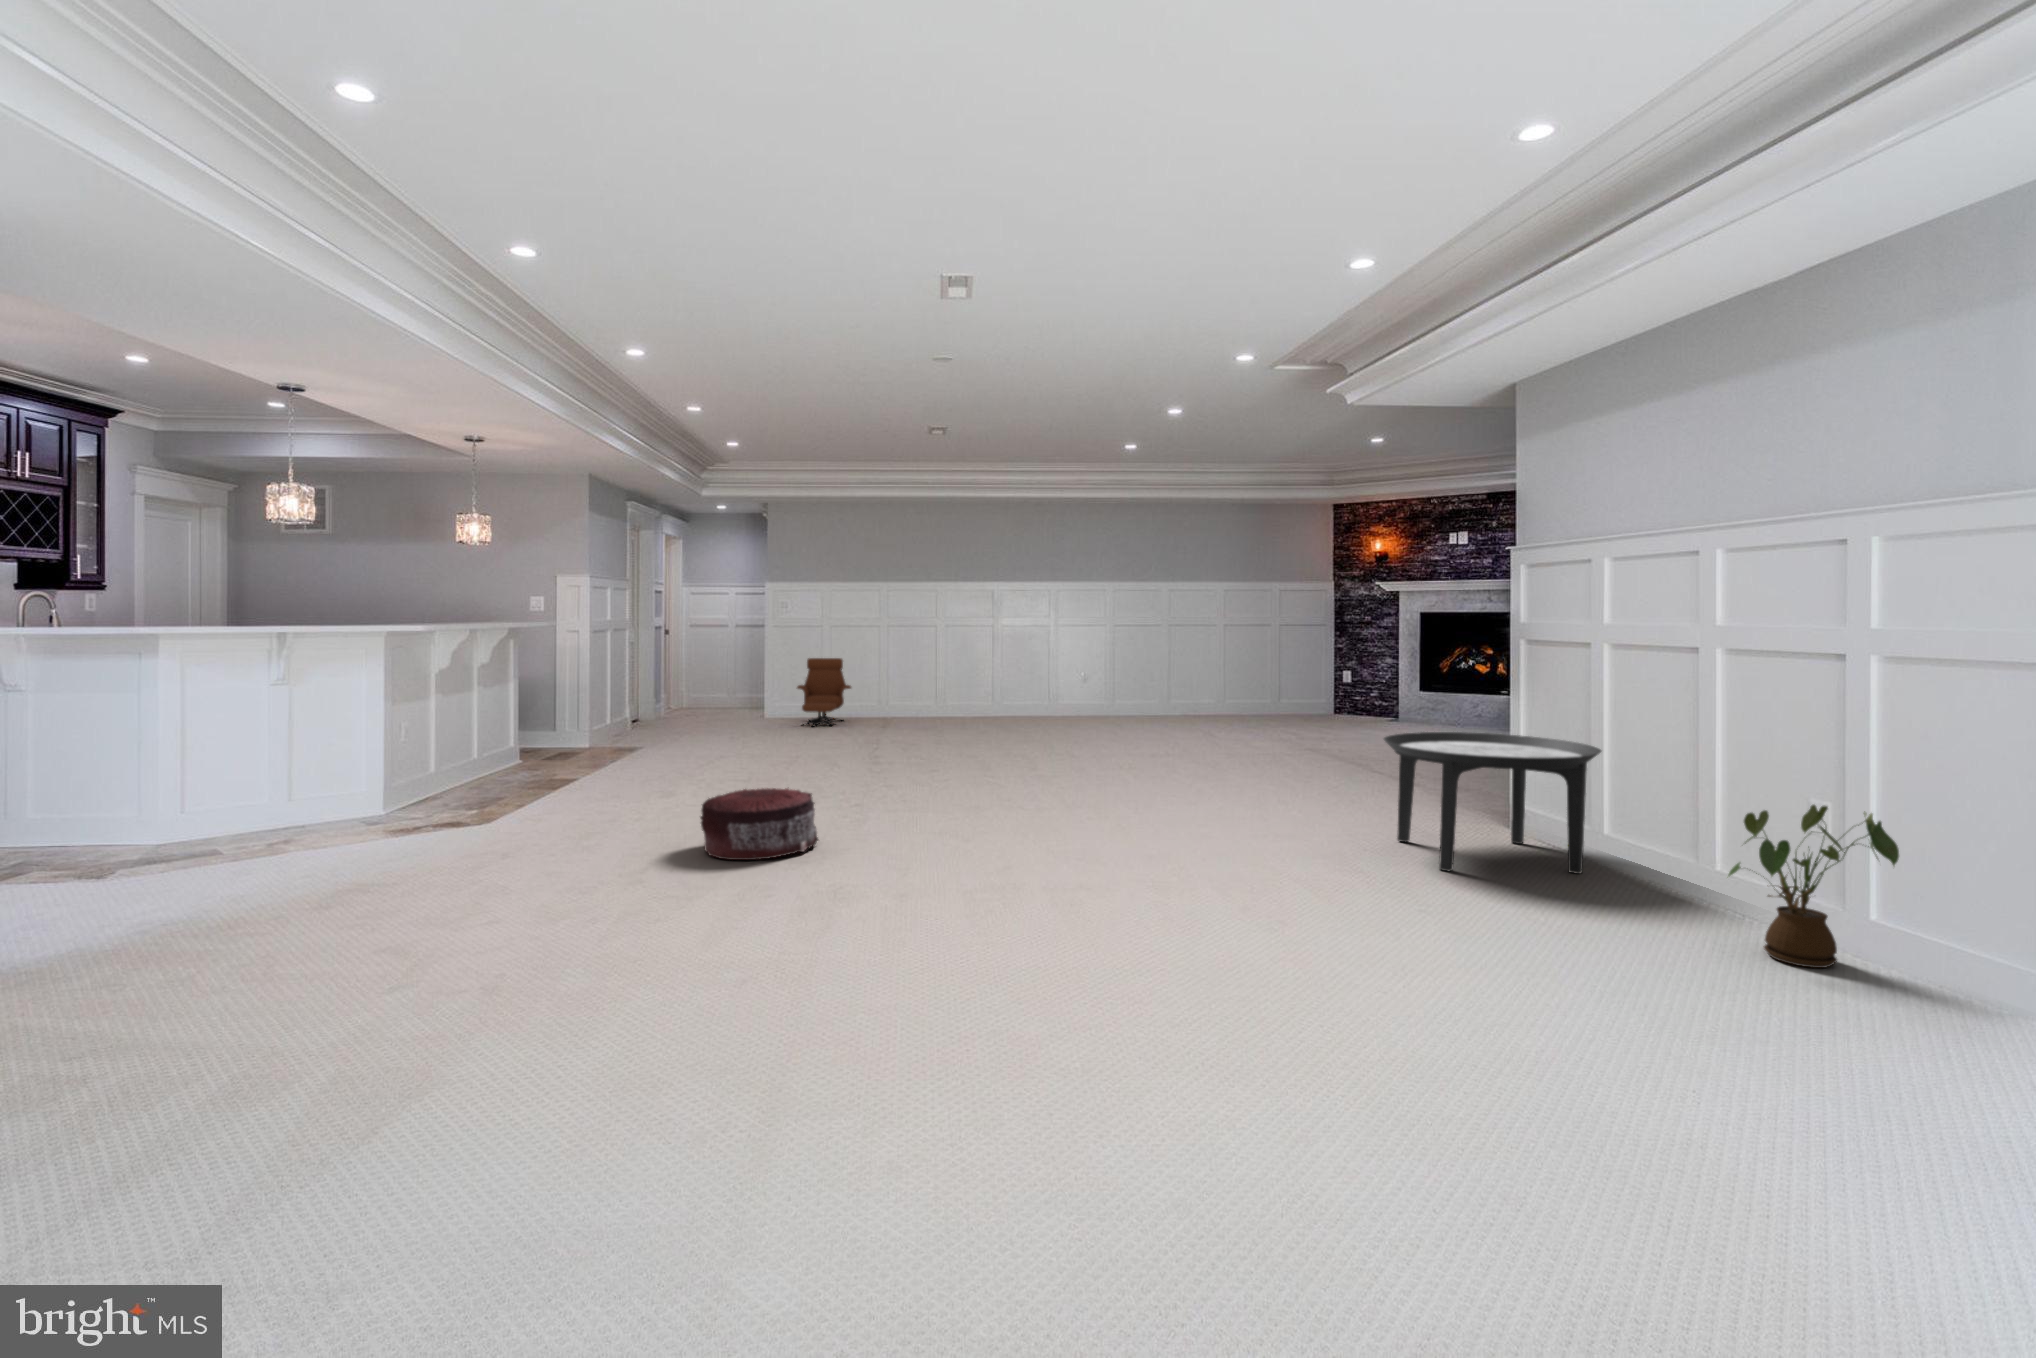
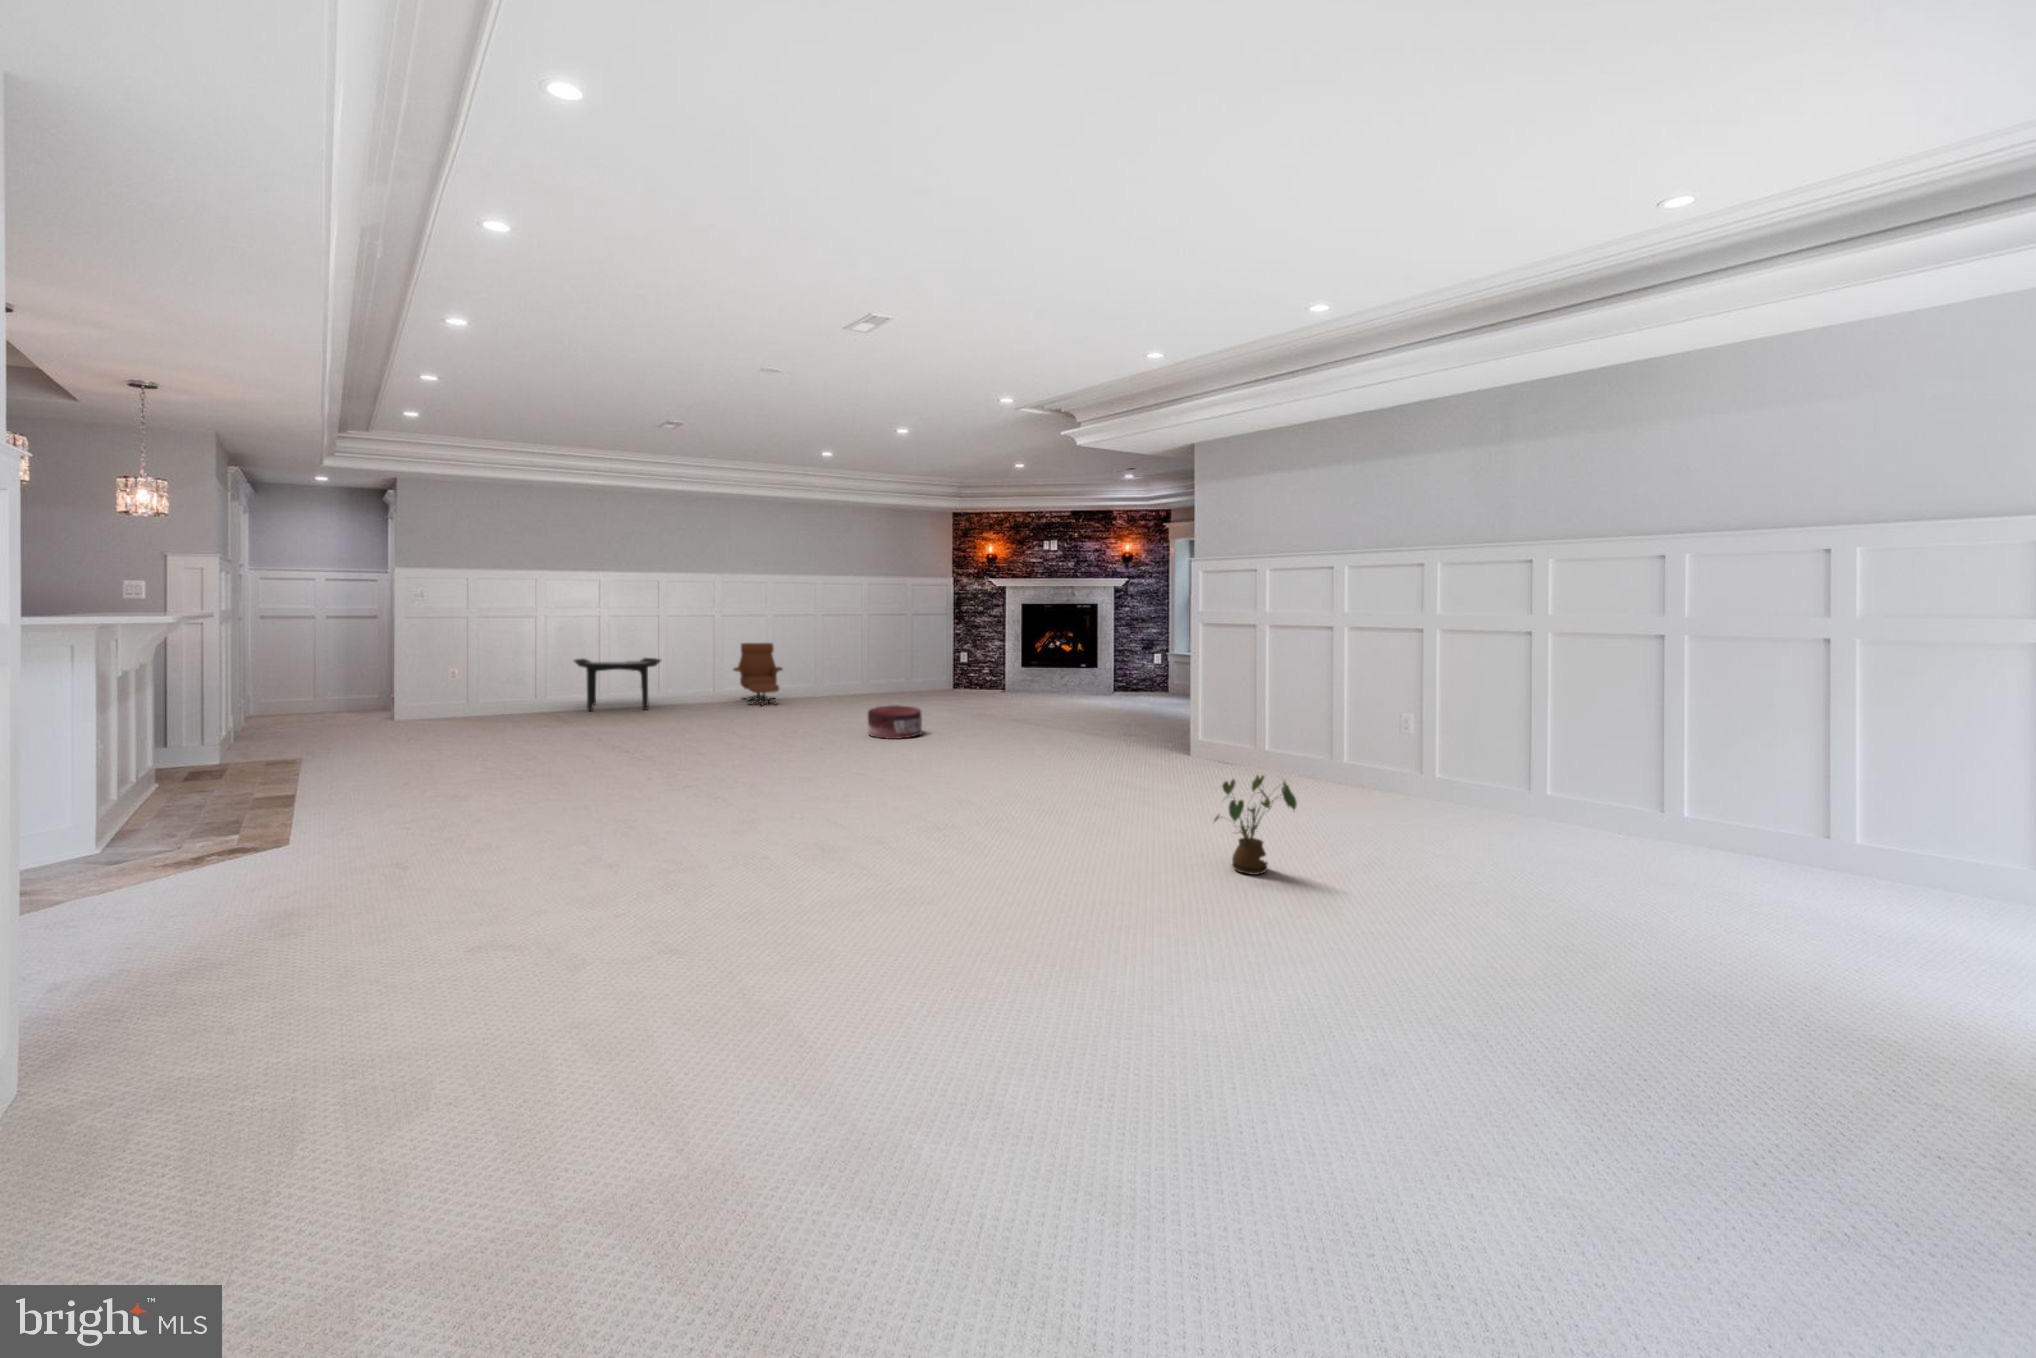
lounge chair: present [797,658,851,727] -> present [733,643,783,705]
round table: present [1384,732,1601,874] -> present [574,658,661,711]
pouf: present [700,788,818,860] -> present [868,705,922,739]

